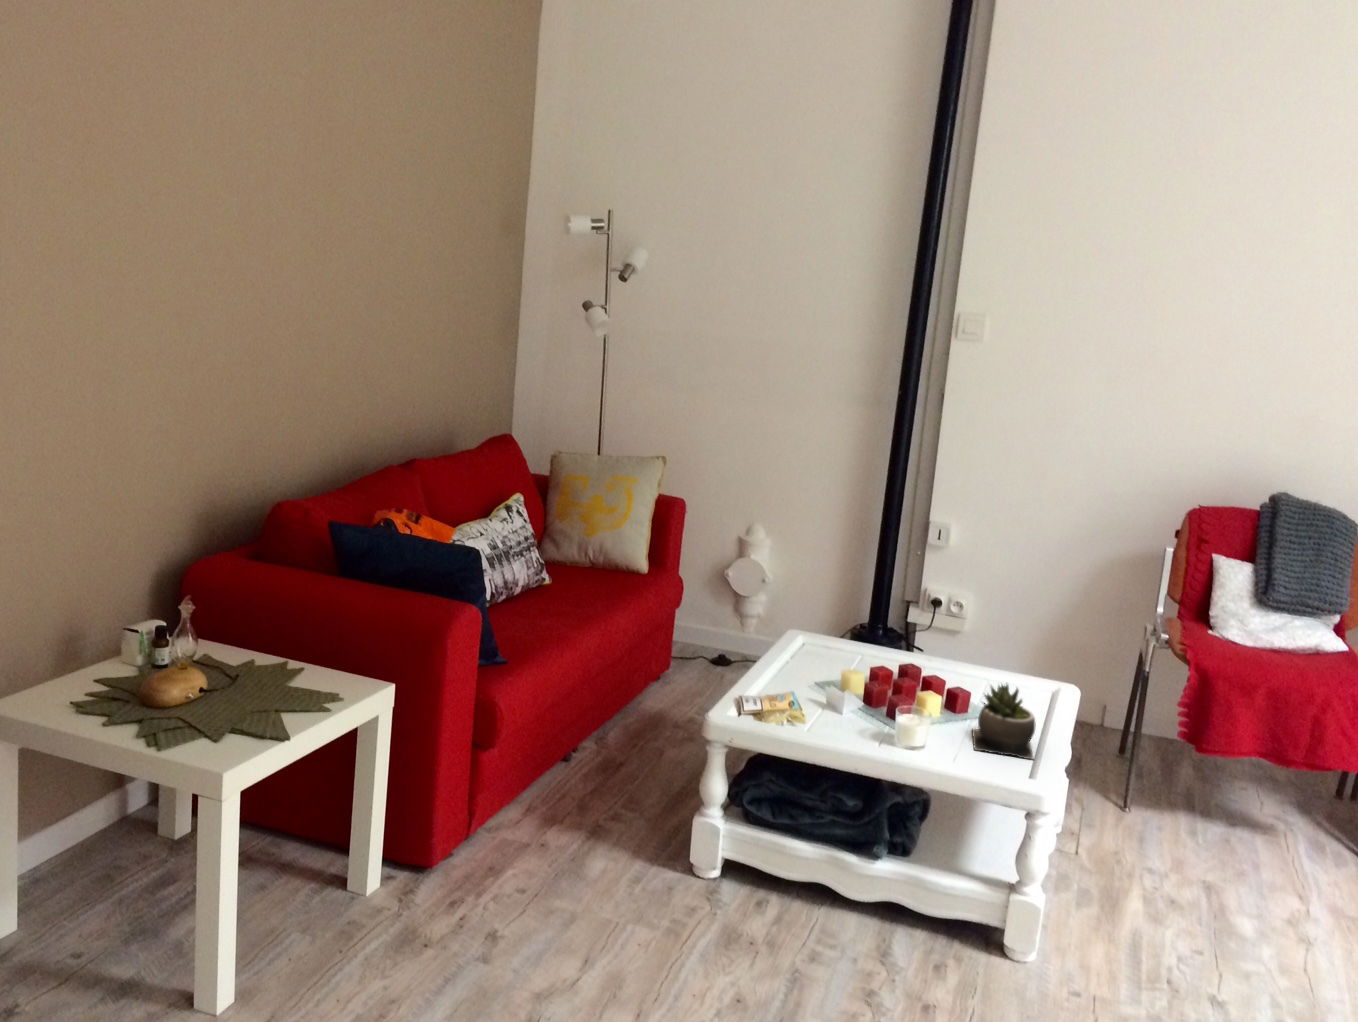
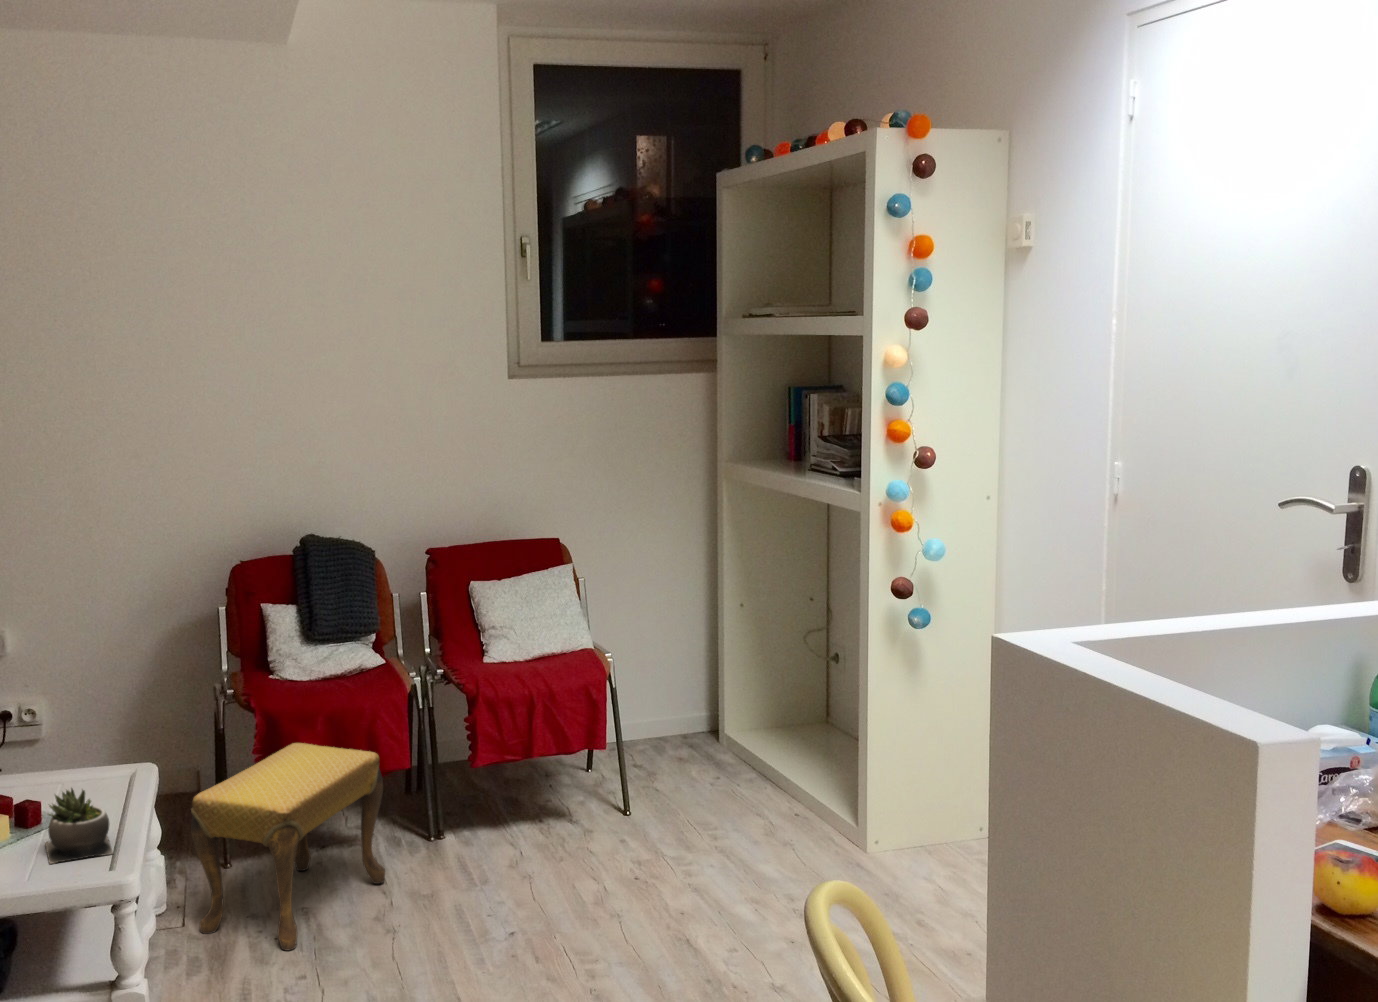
footstool: none [1095,706,1327,922] -> present [191,743,385,950]

